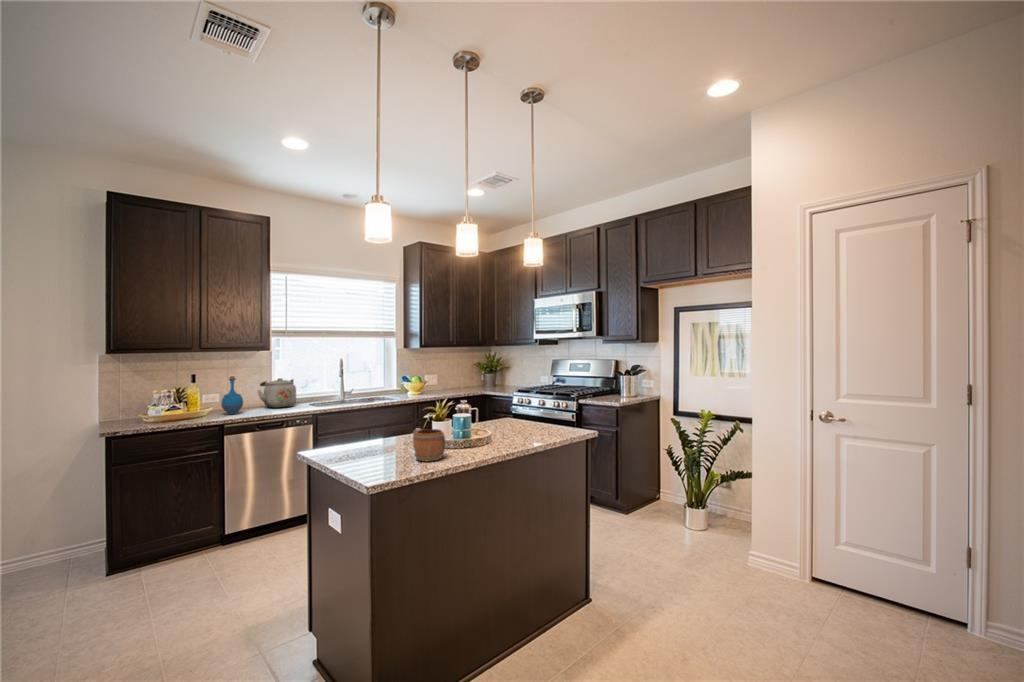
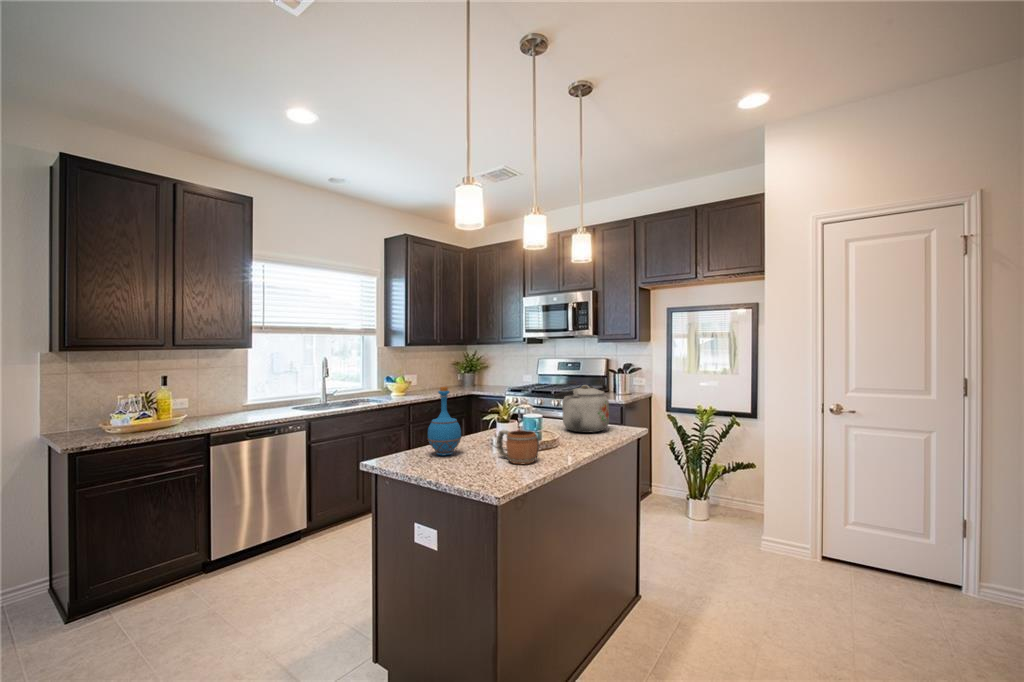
bottle: present [221,376,243,414] -> present [428,387,461,455]
kettle: present [258,378,296,408] -> present [554,385,609,433]

